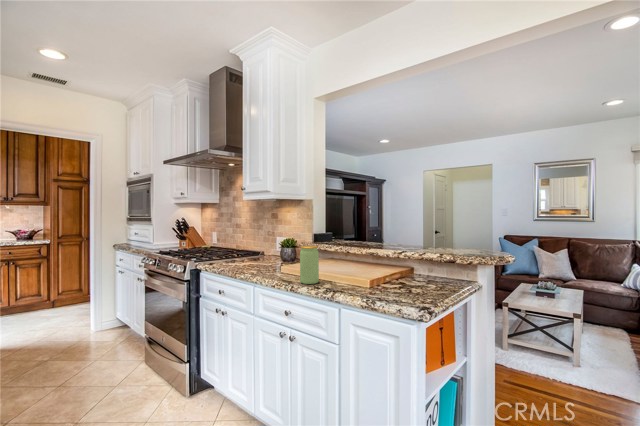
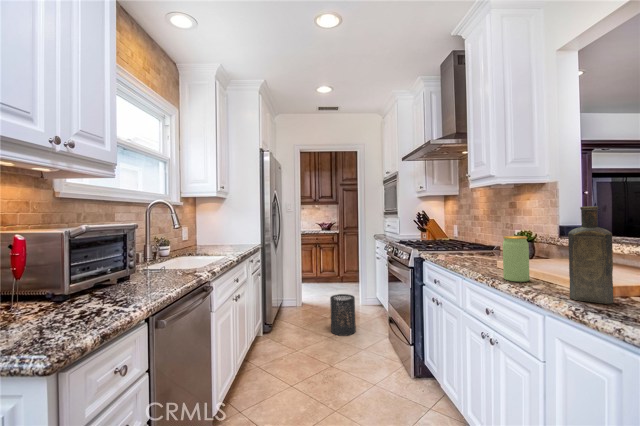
bottle: none [350,224,380,293] -> present [568,206,613,304]
trash can: none [55,326,96,385] -> present [330,294,356,336]

